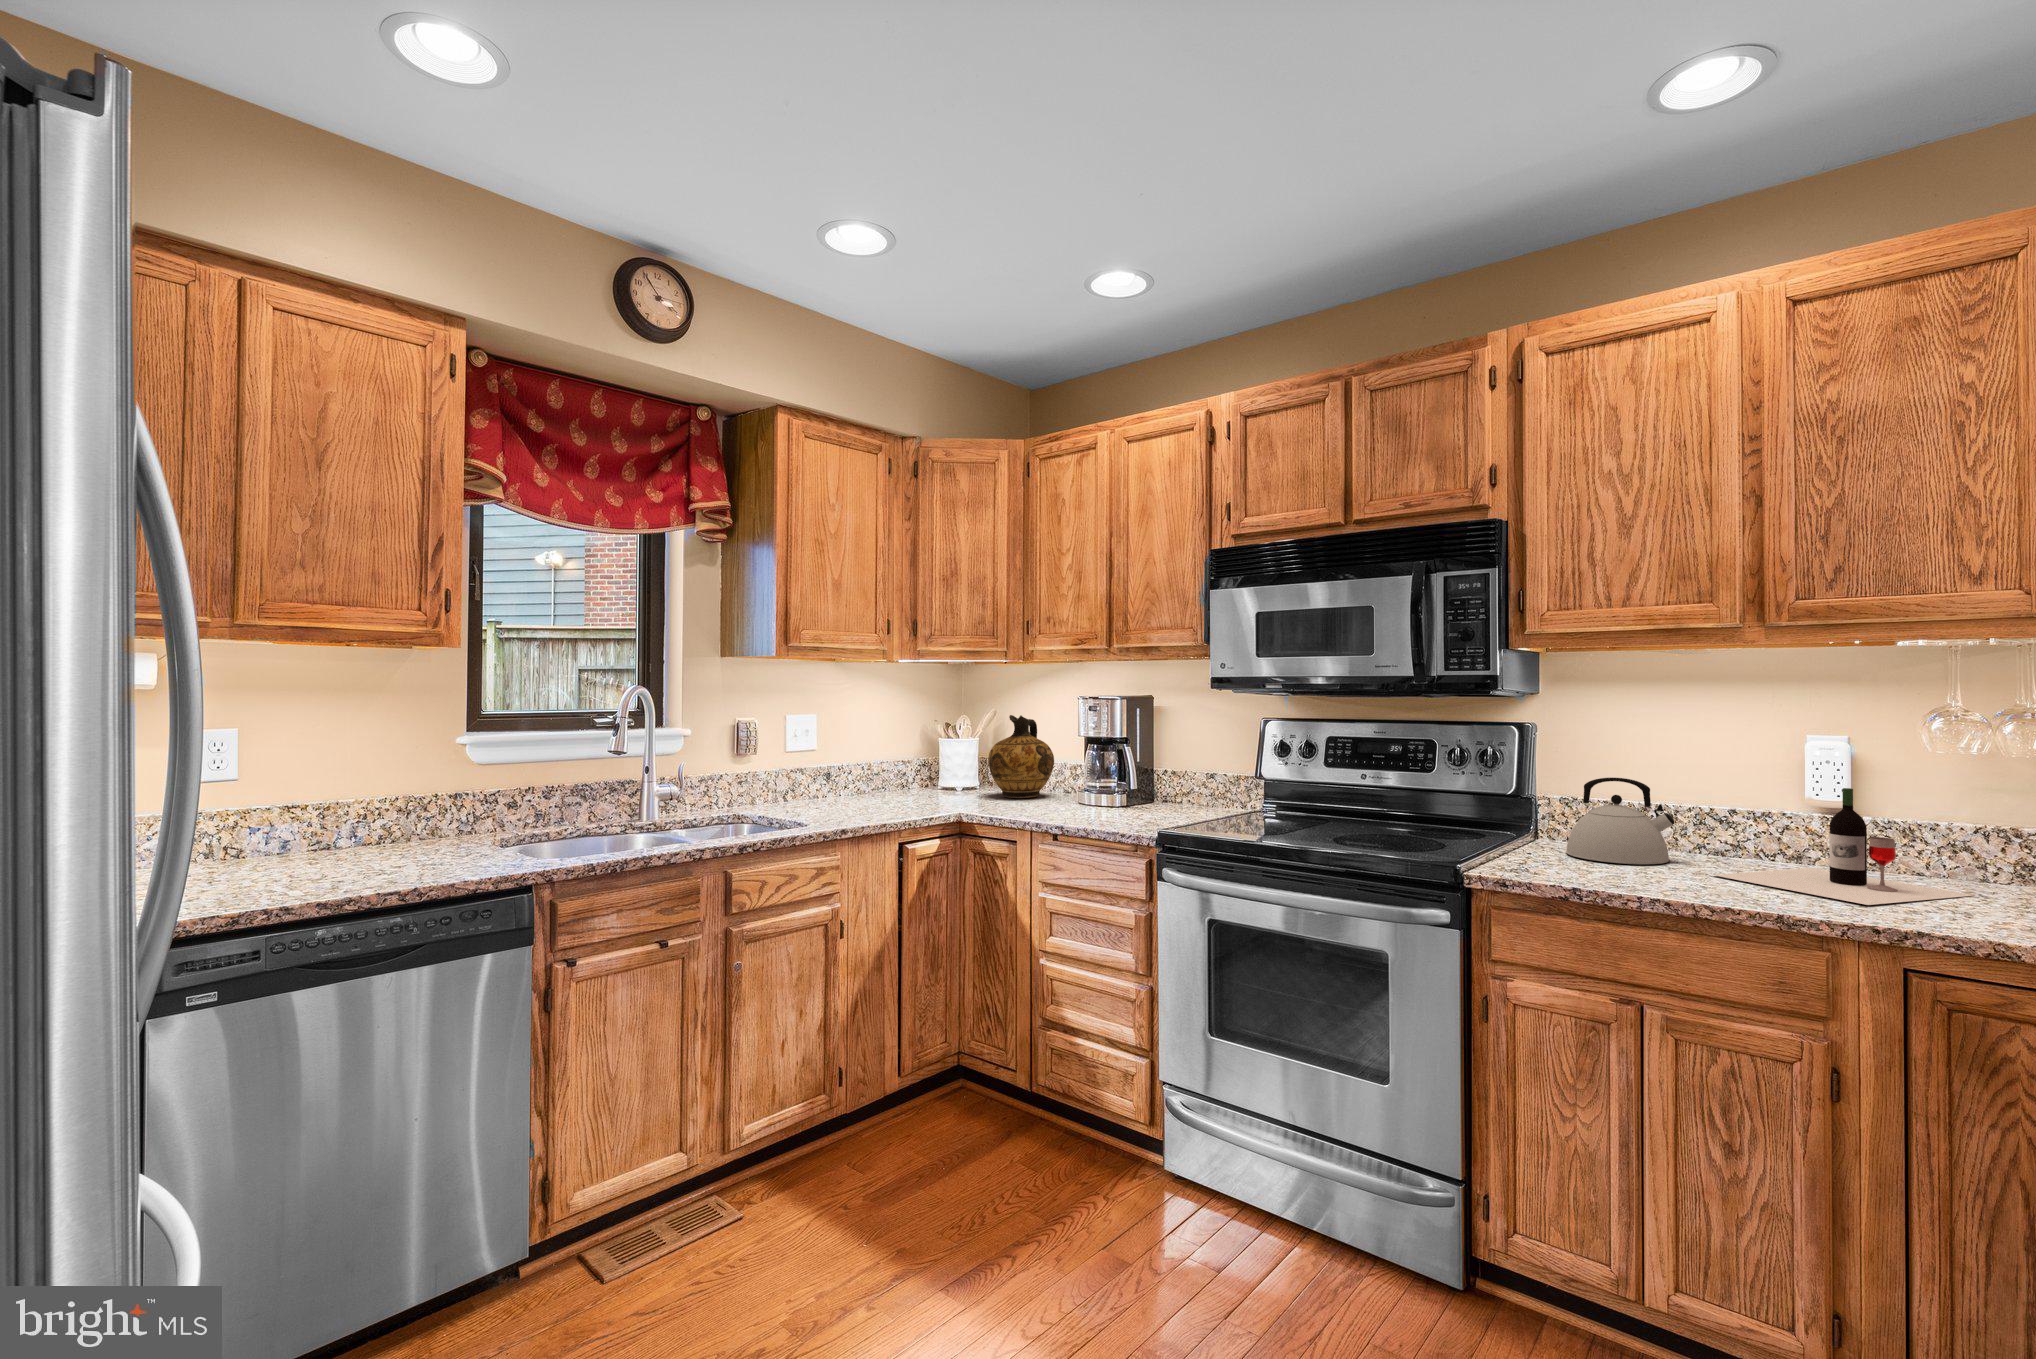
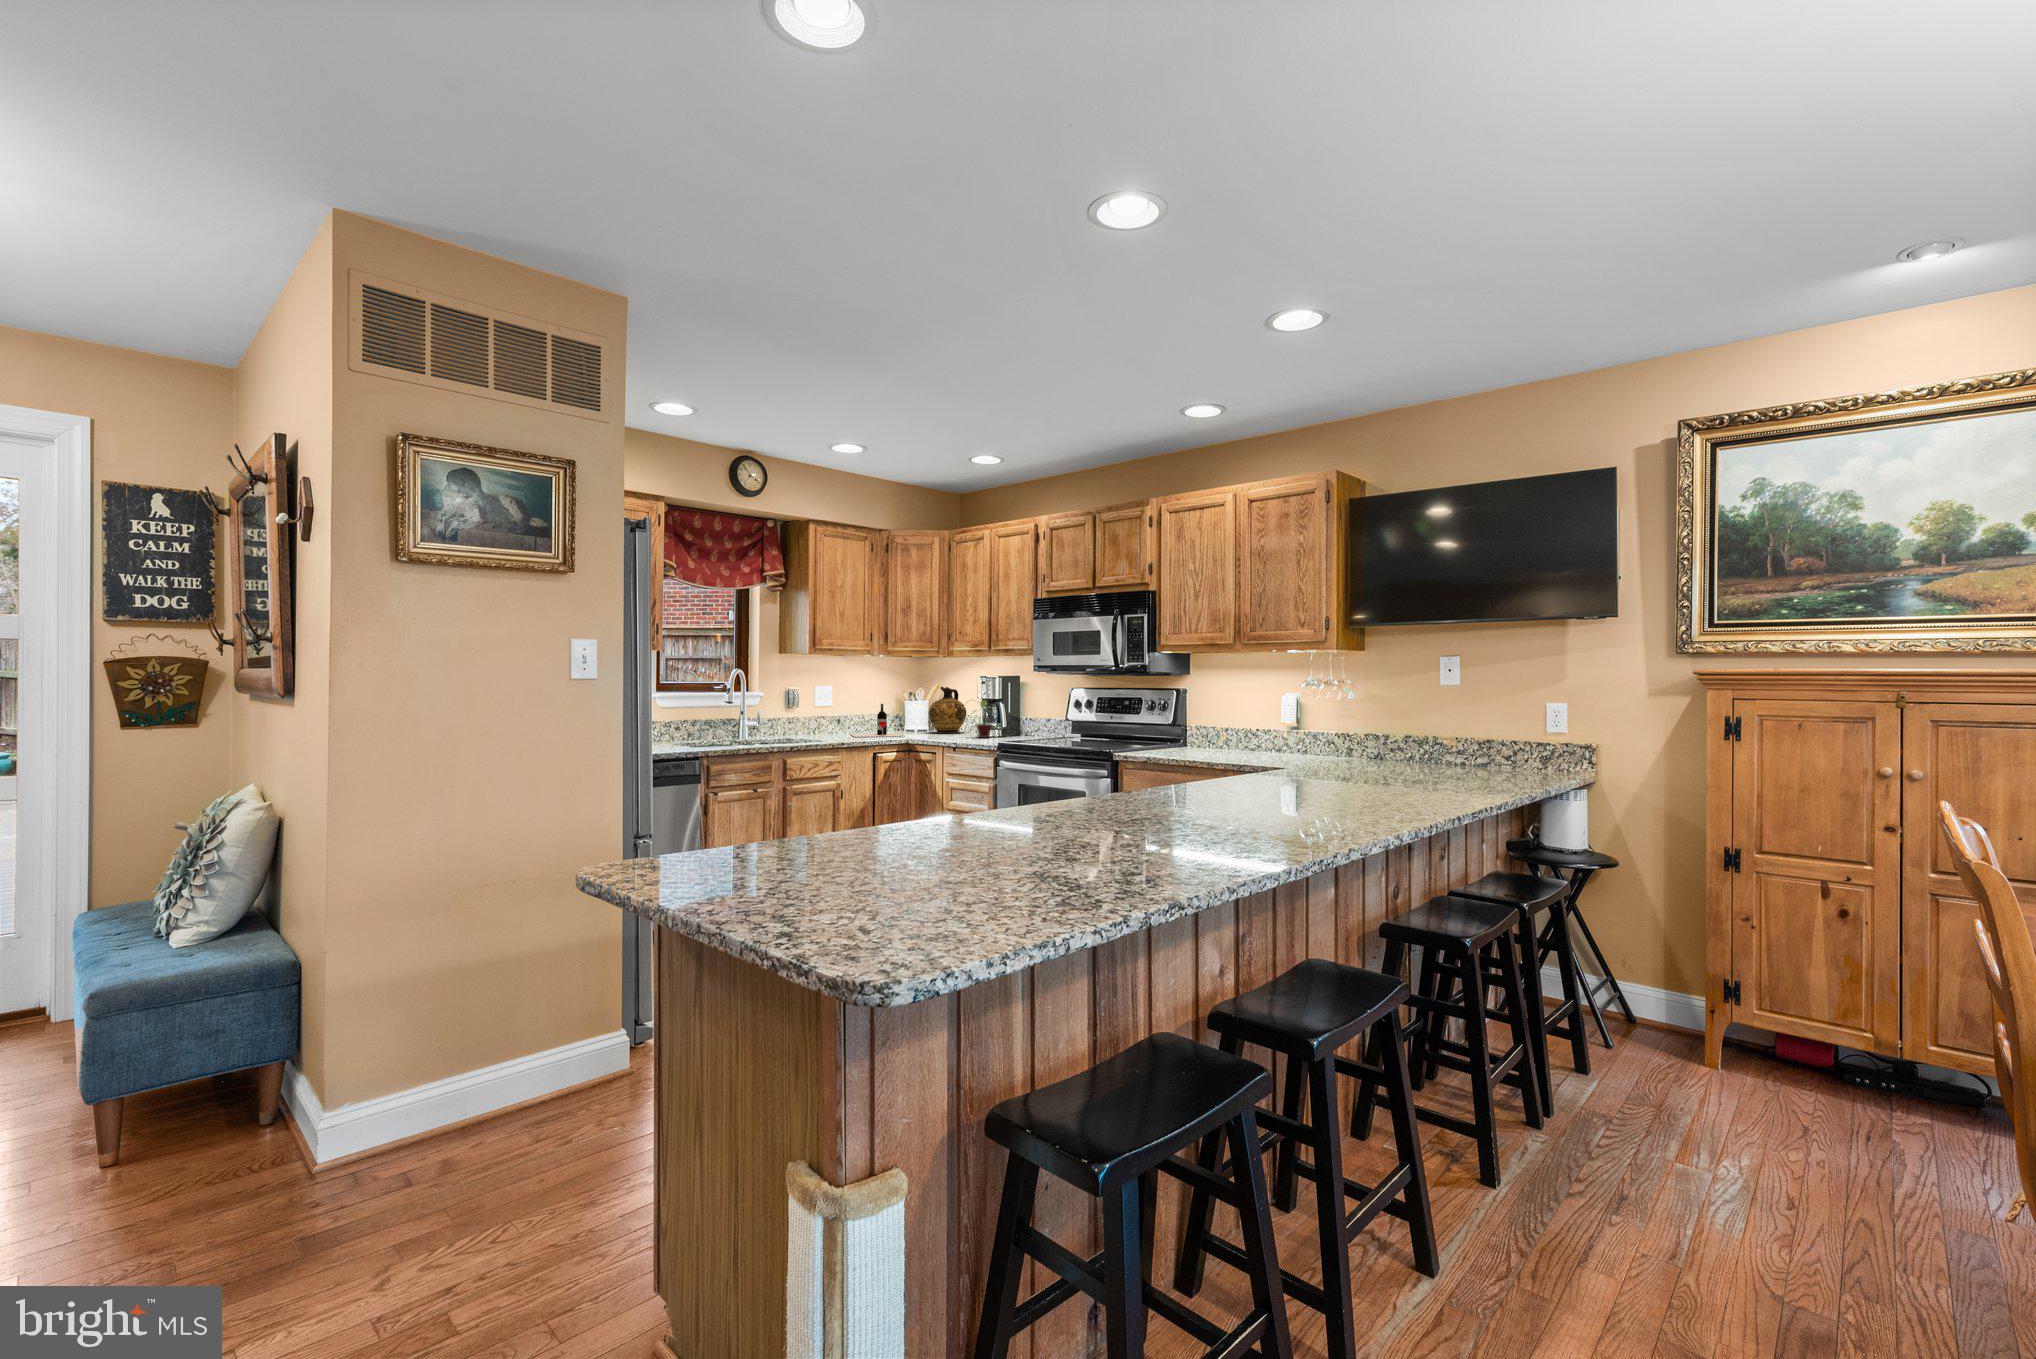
potted plant: none [1066,741,1136,812] -> present [976,700,992,738]
kettle: present [1566,778,1675,864] -> none [1177,713,1220,751]
wine bottle: present [1714,788,1973,905] -> present [851,704,902,737]

